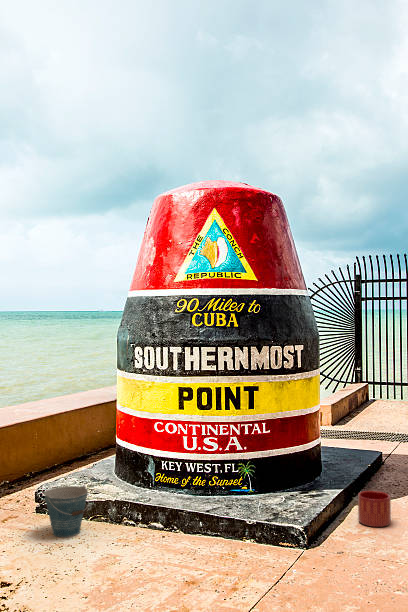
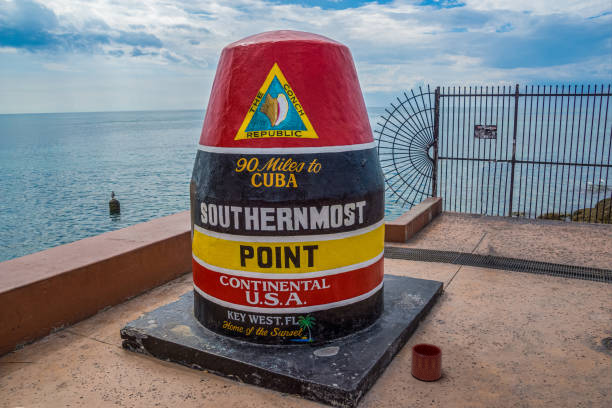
bucket: present [44,486,89,537] -> none [110,339,155,390]

